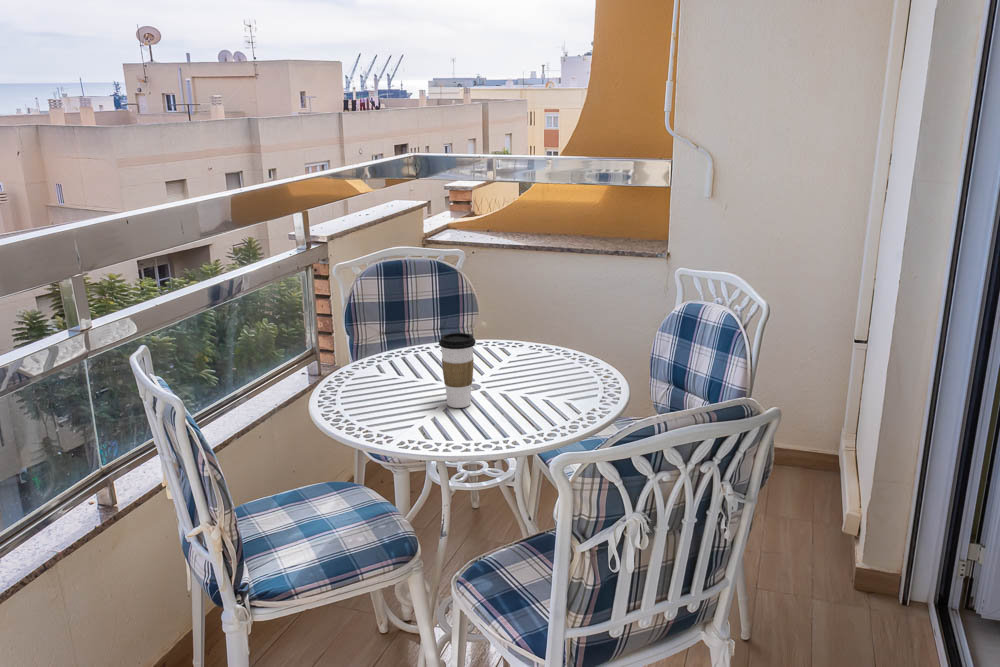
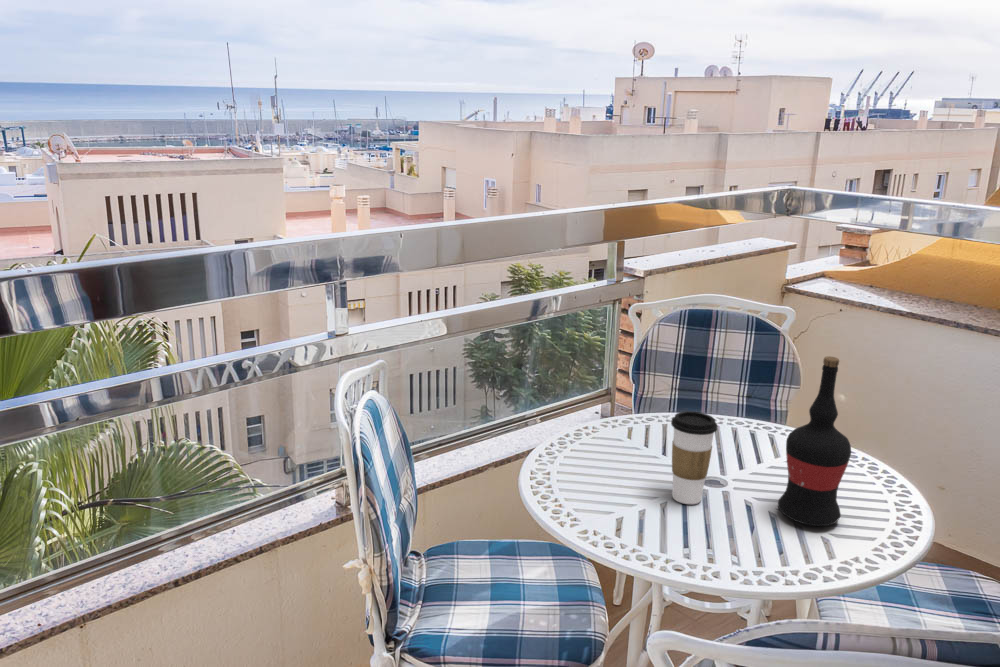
wine bottle: none [524,269,569,398] -> present [778,356,851,526]

